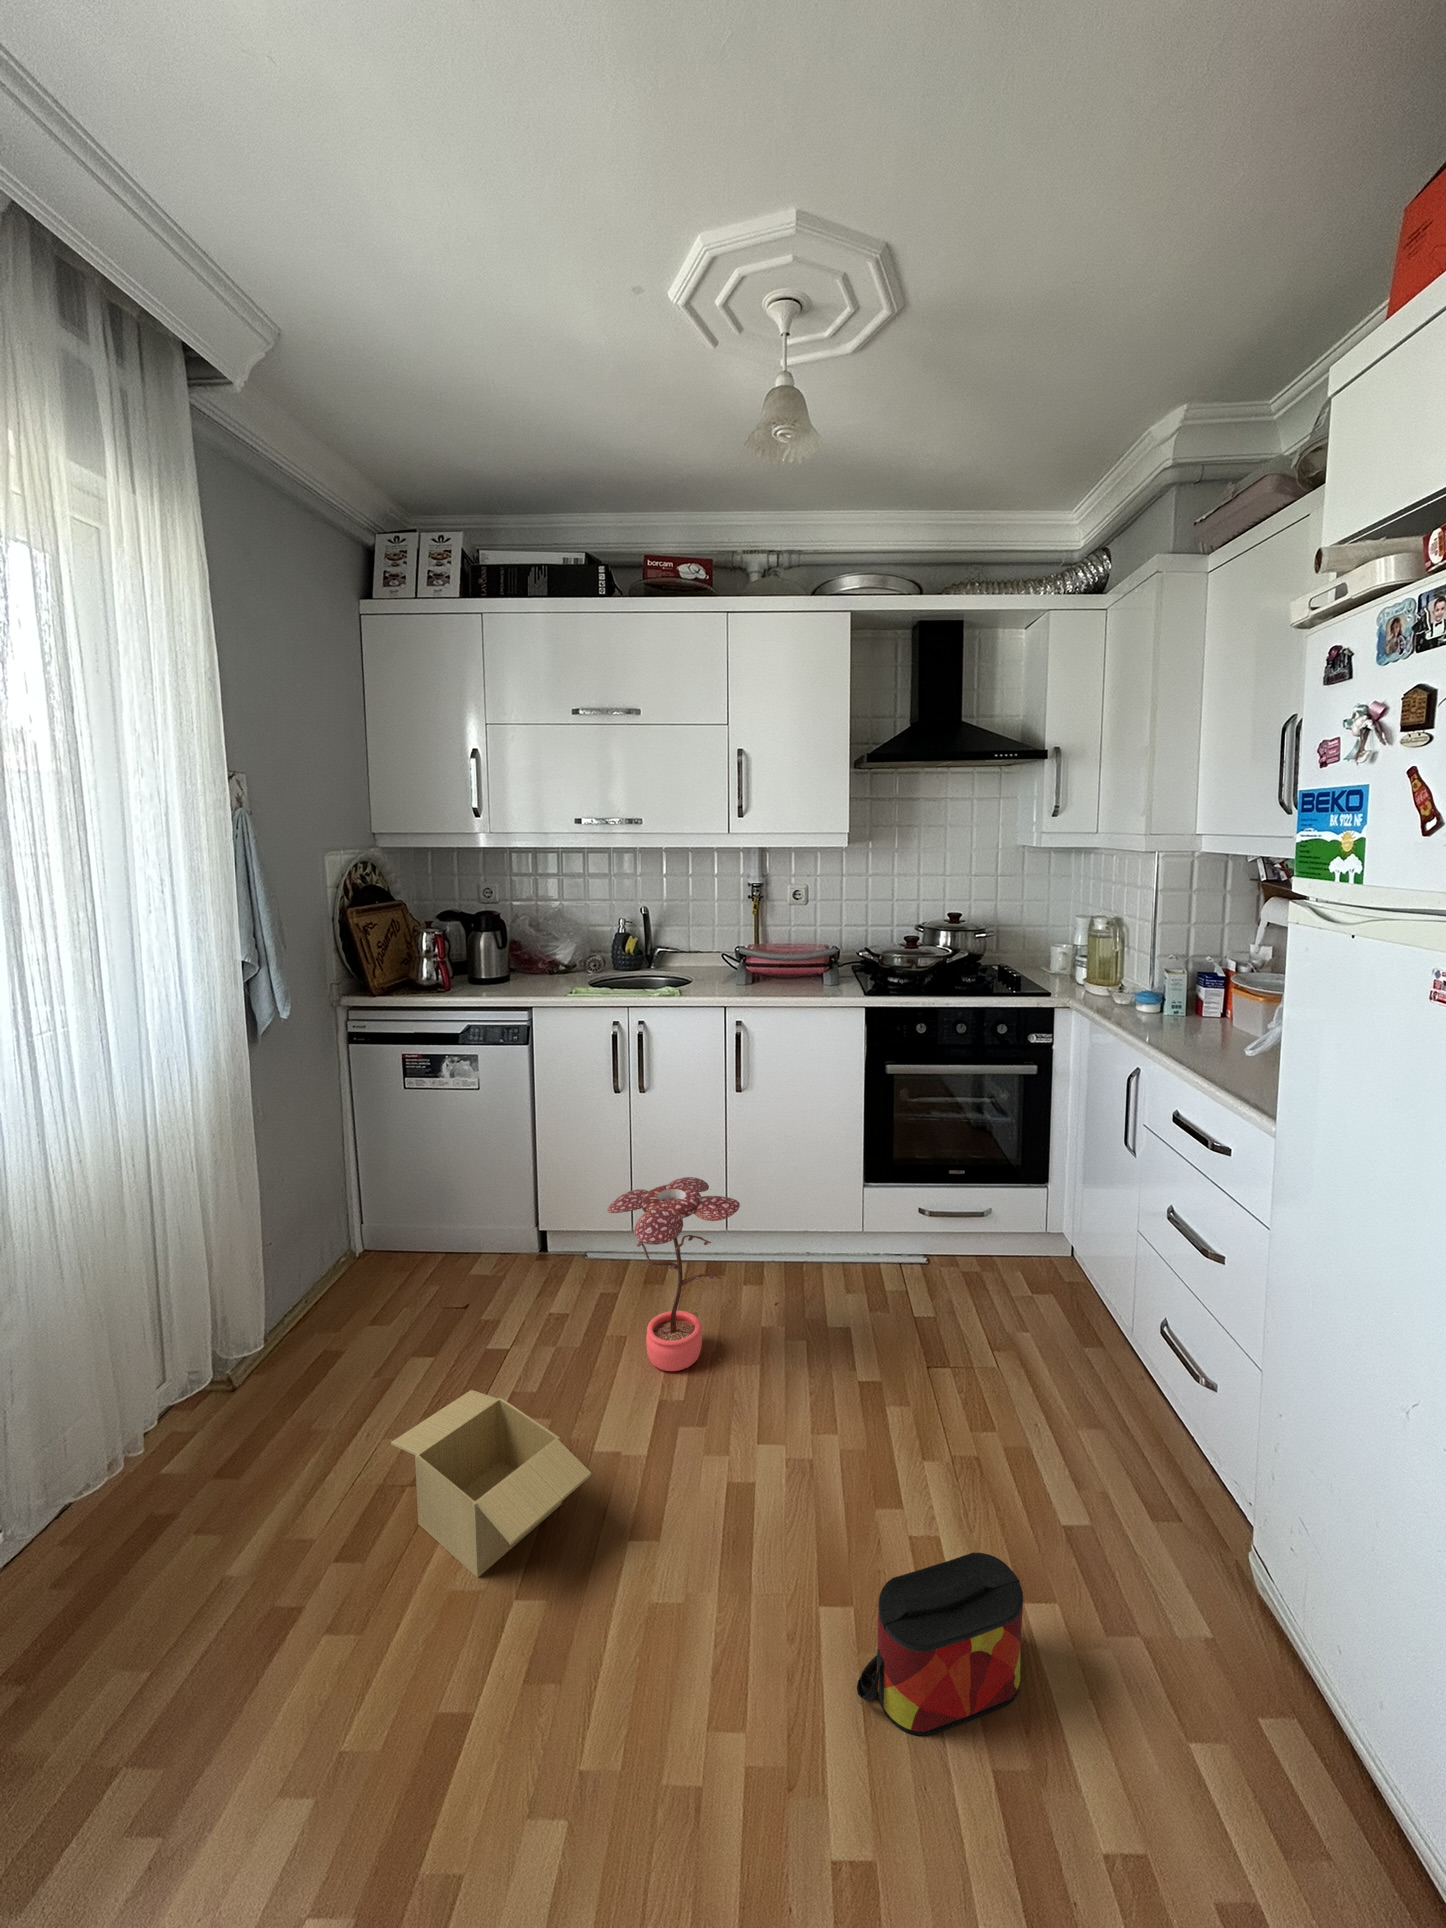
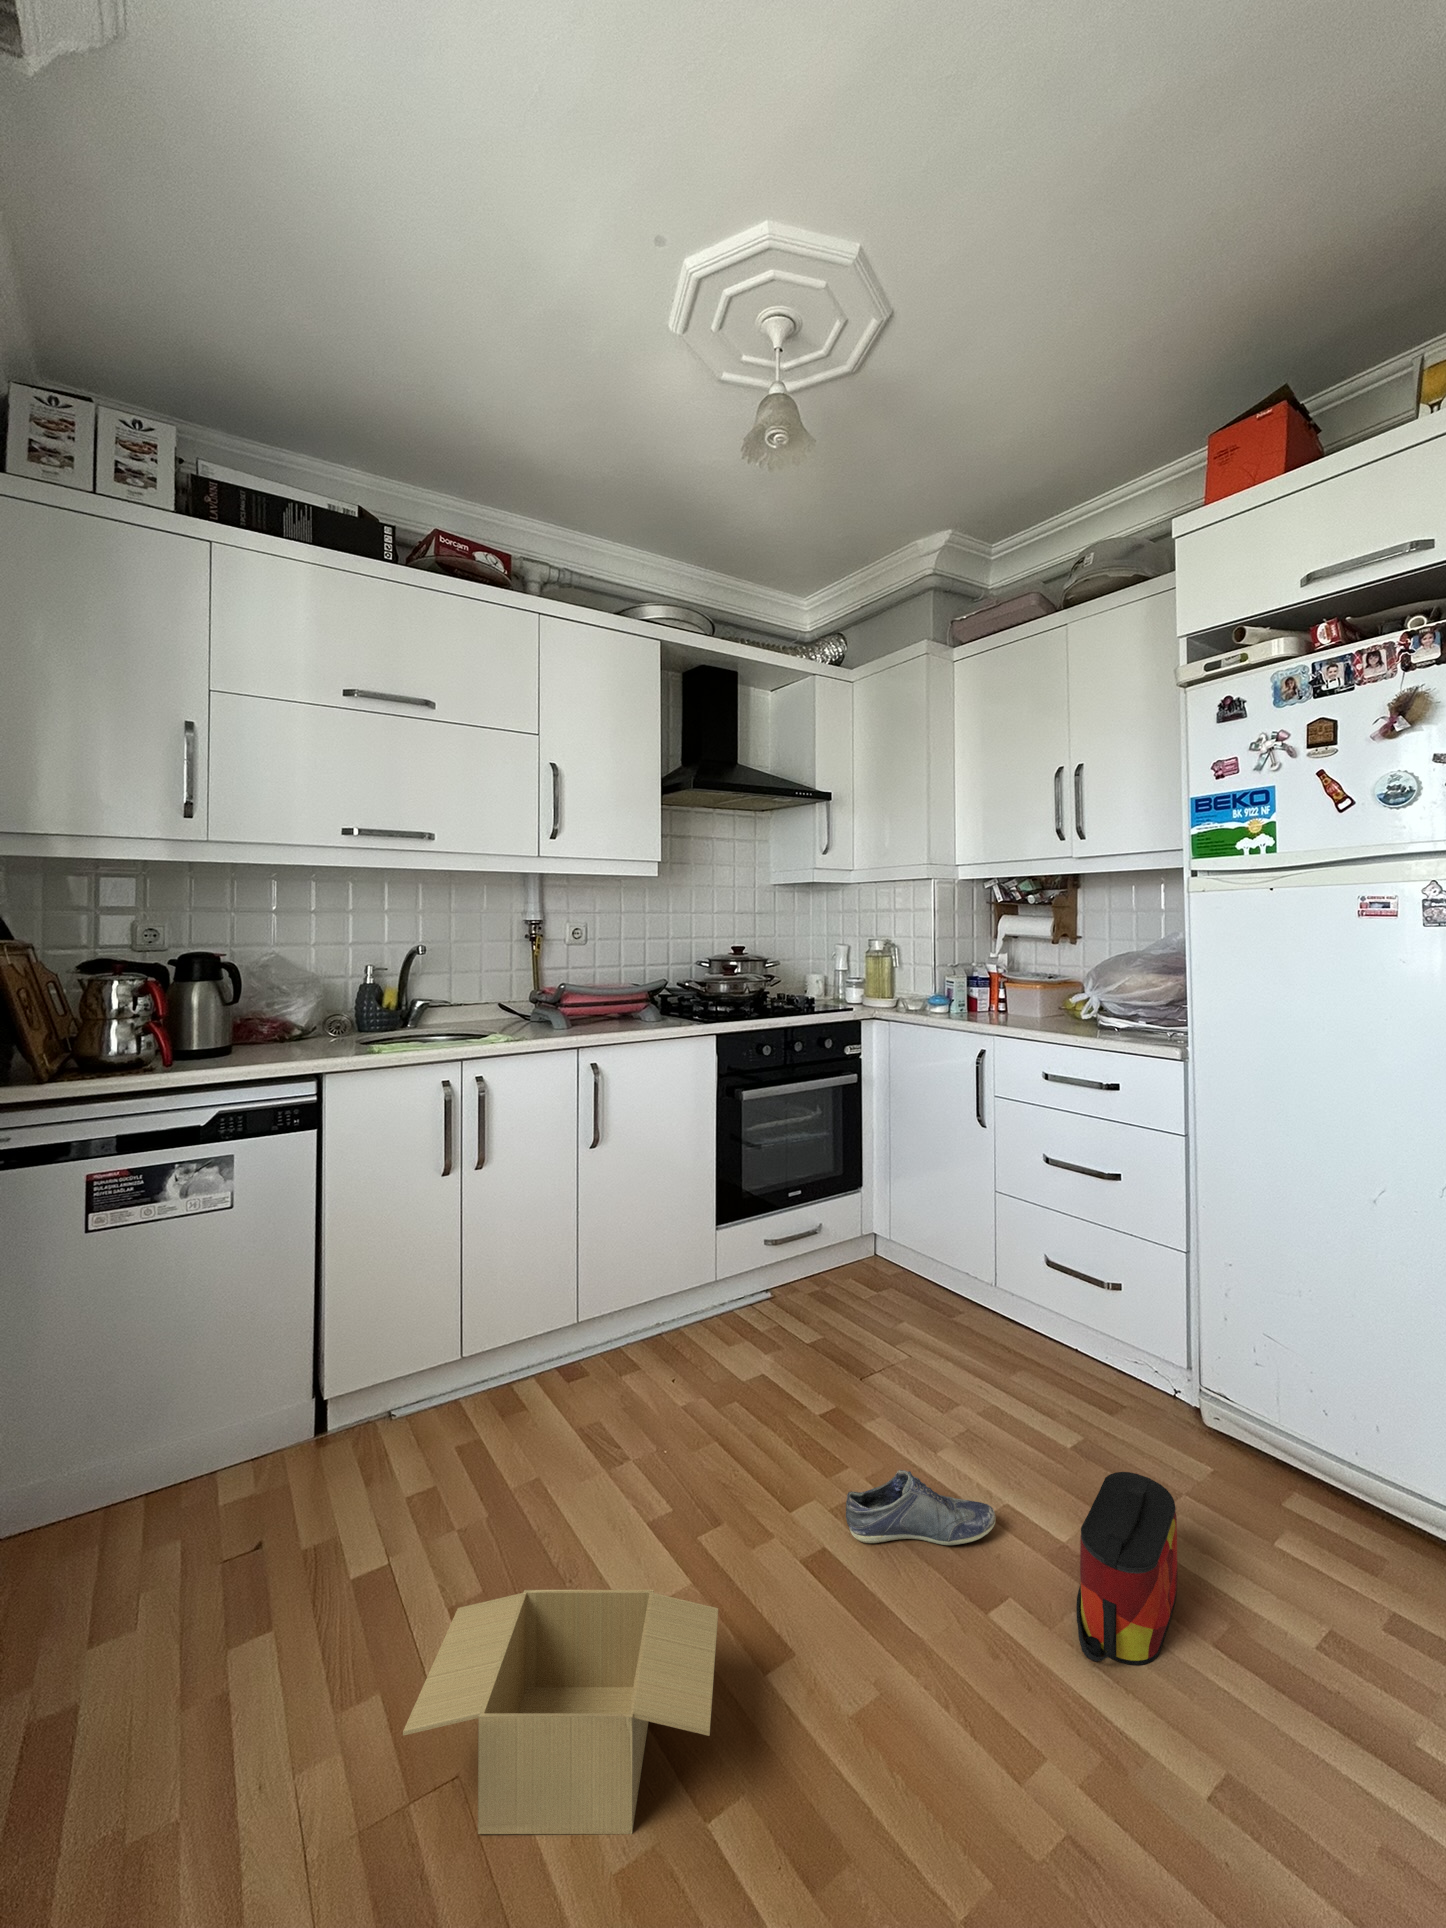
potted plant: present [607,1177,740,1371] -> none [542,1246,703,1494]
shoe: none [774,1446,898,1544] -> present [846,1470,996,1545]

